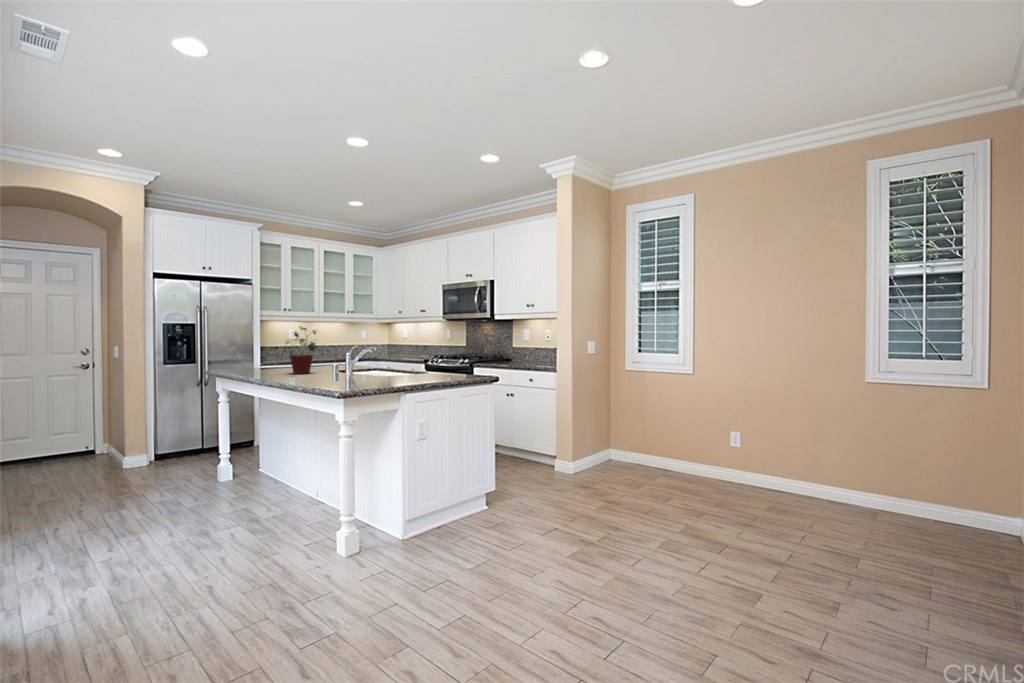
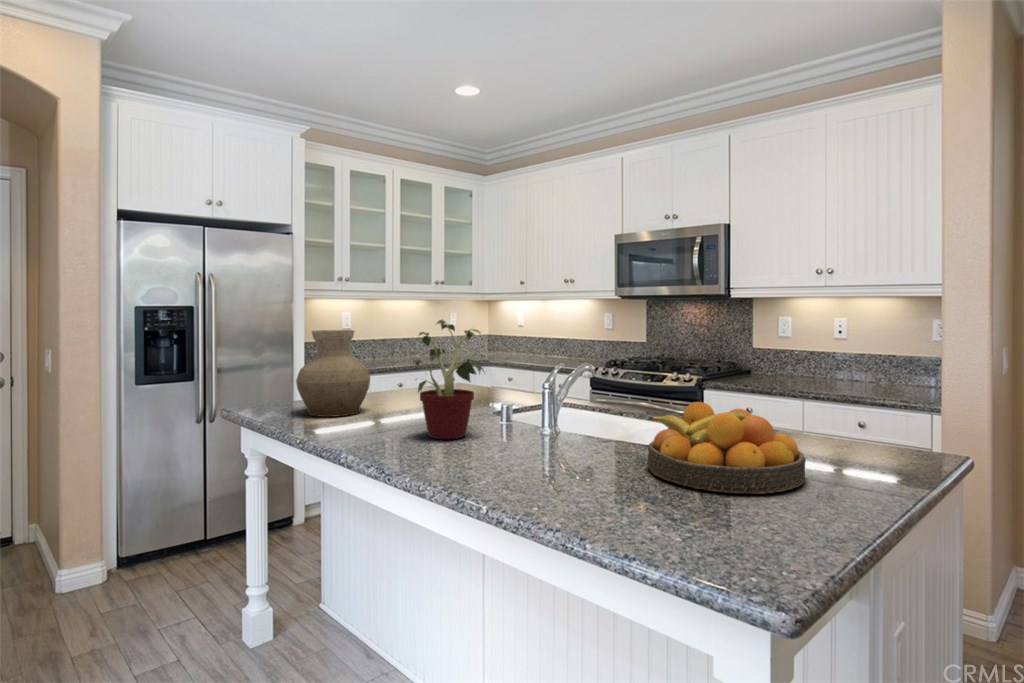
vase: none [243,332,279,370] -> present [296,330,370,417]
fruit bowl: none [360,354,413,379] -> present [648,402,806,494]

